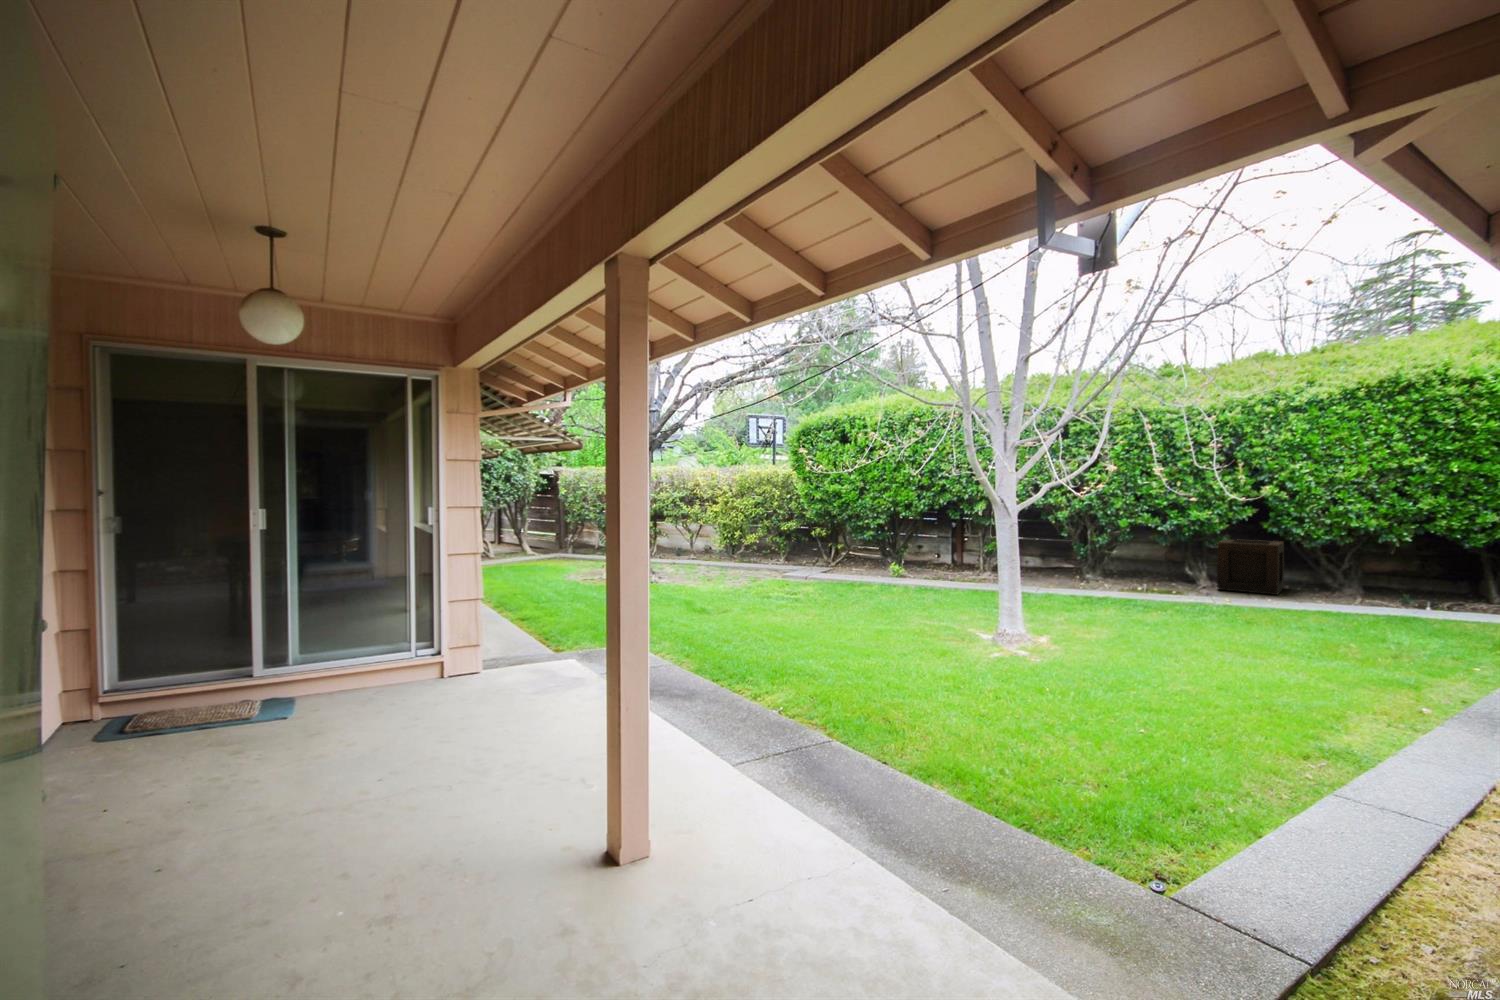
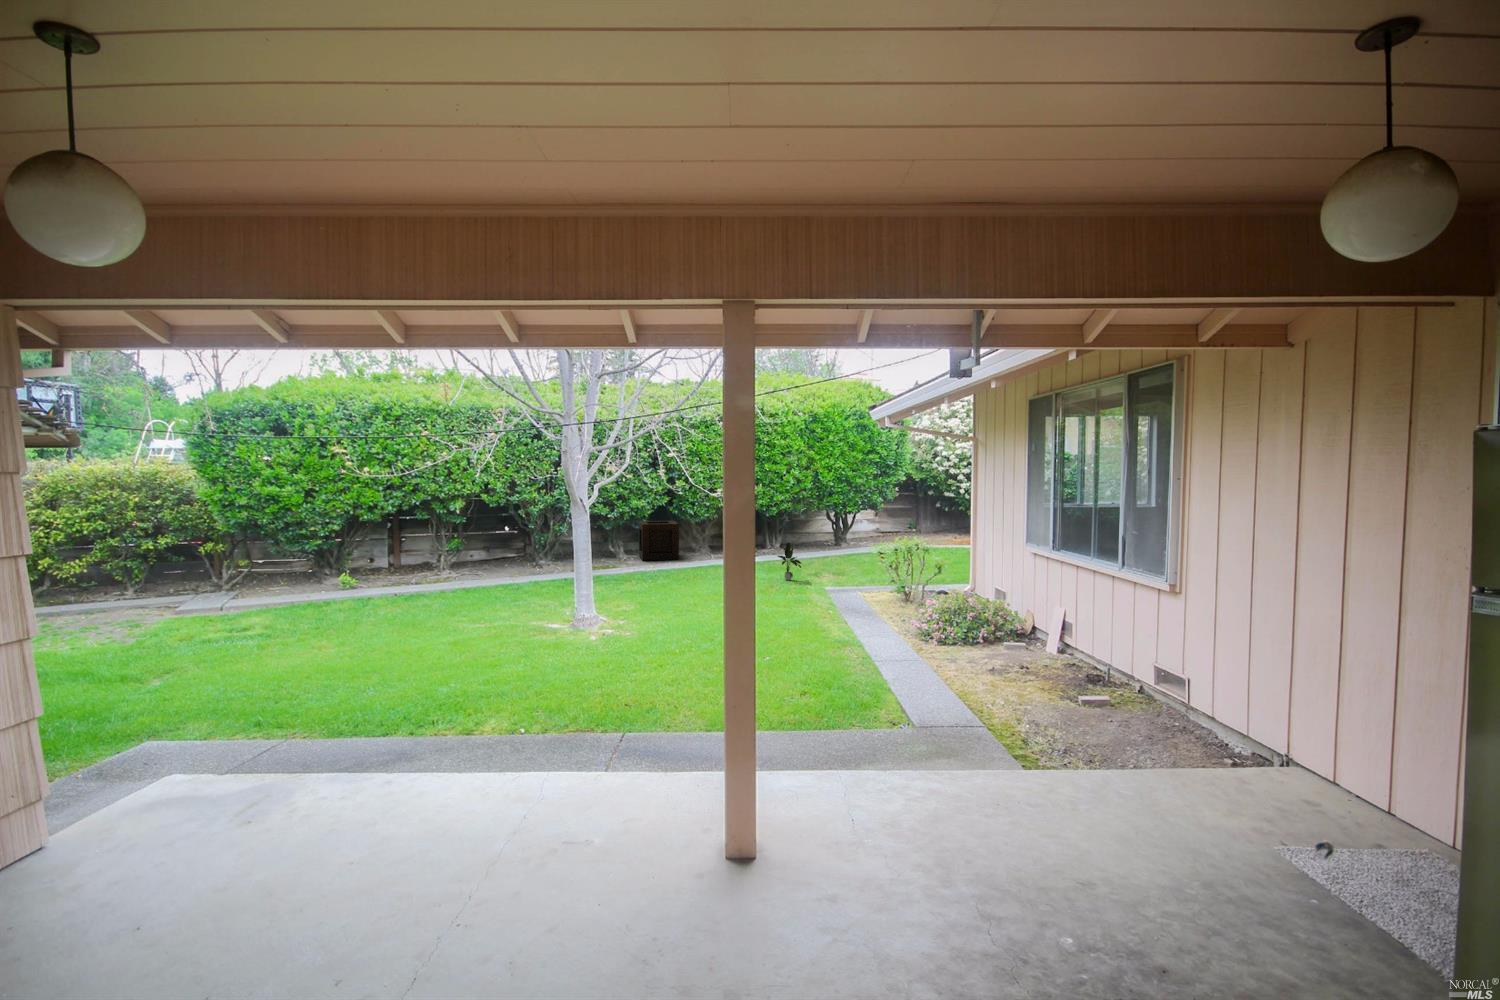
potted plant: none [1408,588,1475,655] -> present [778,542,801,580]

